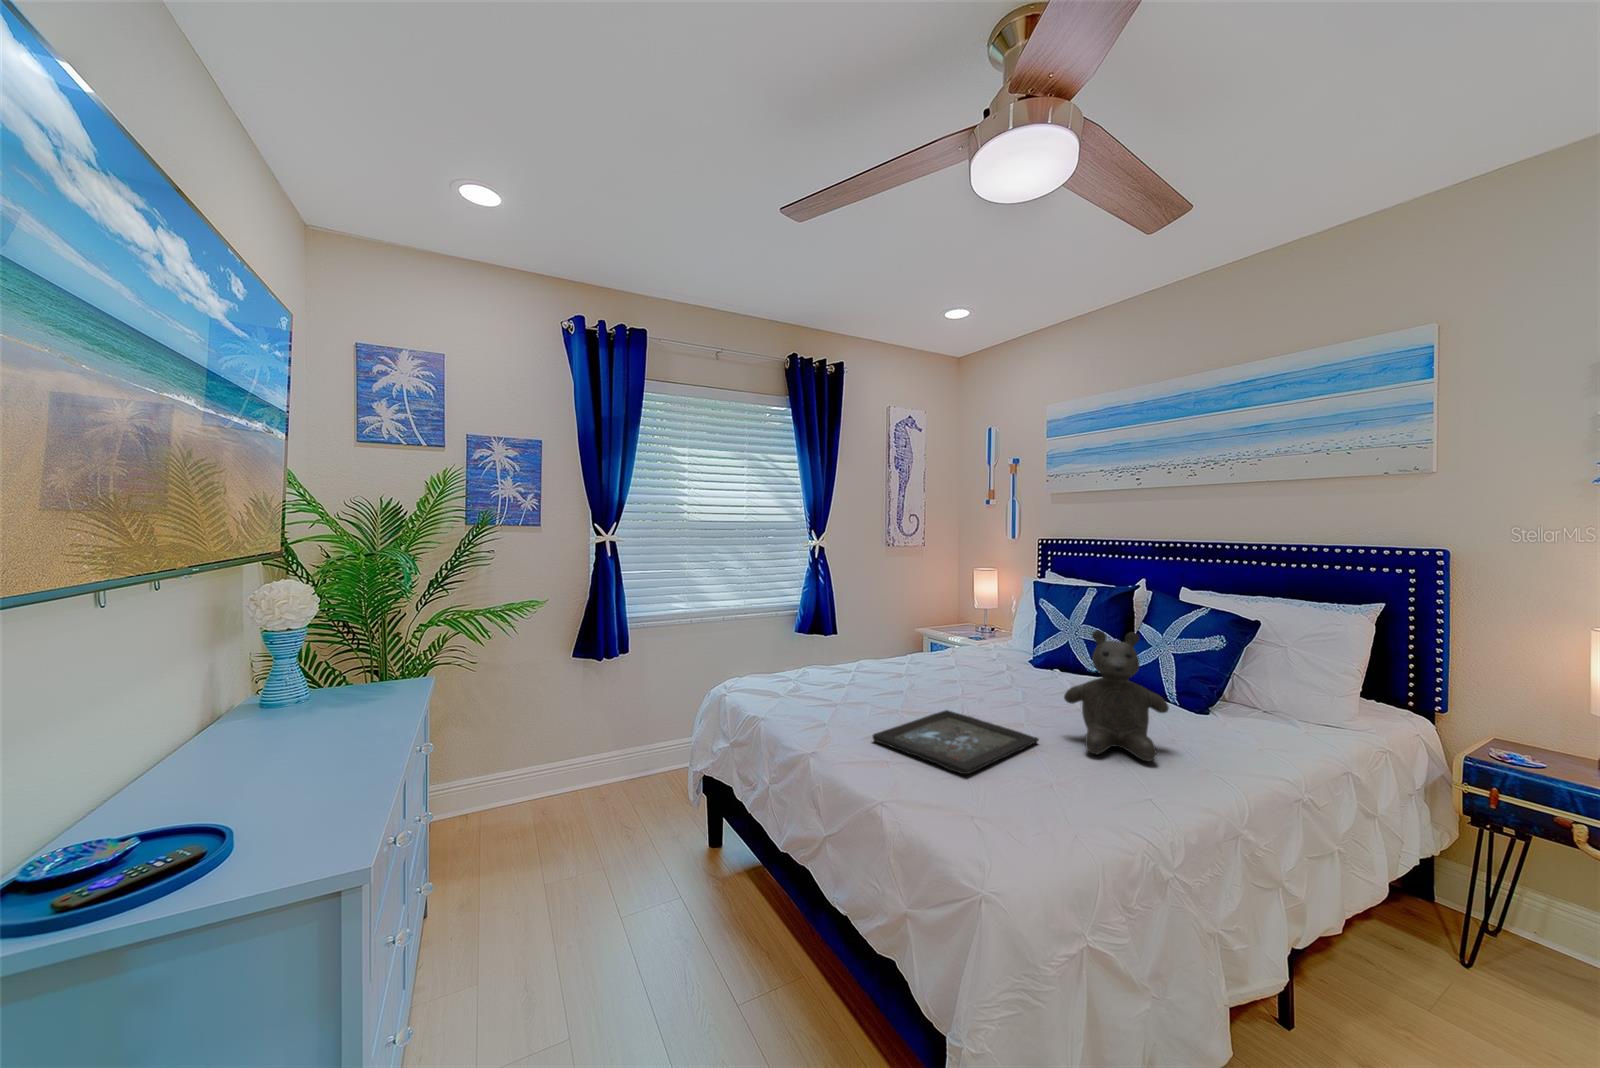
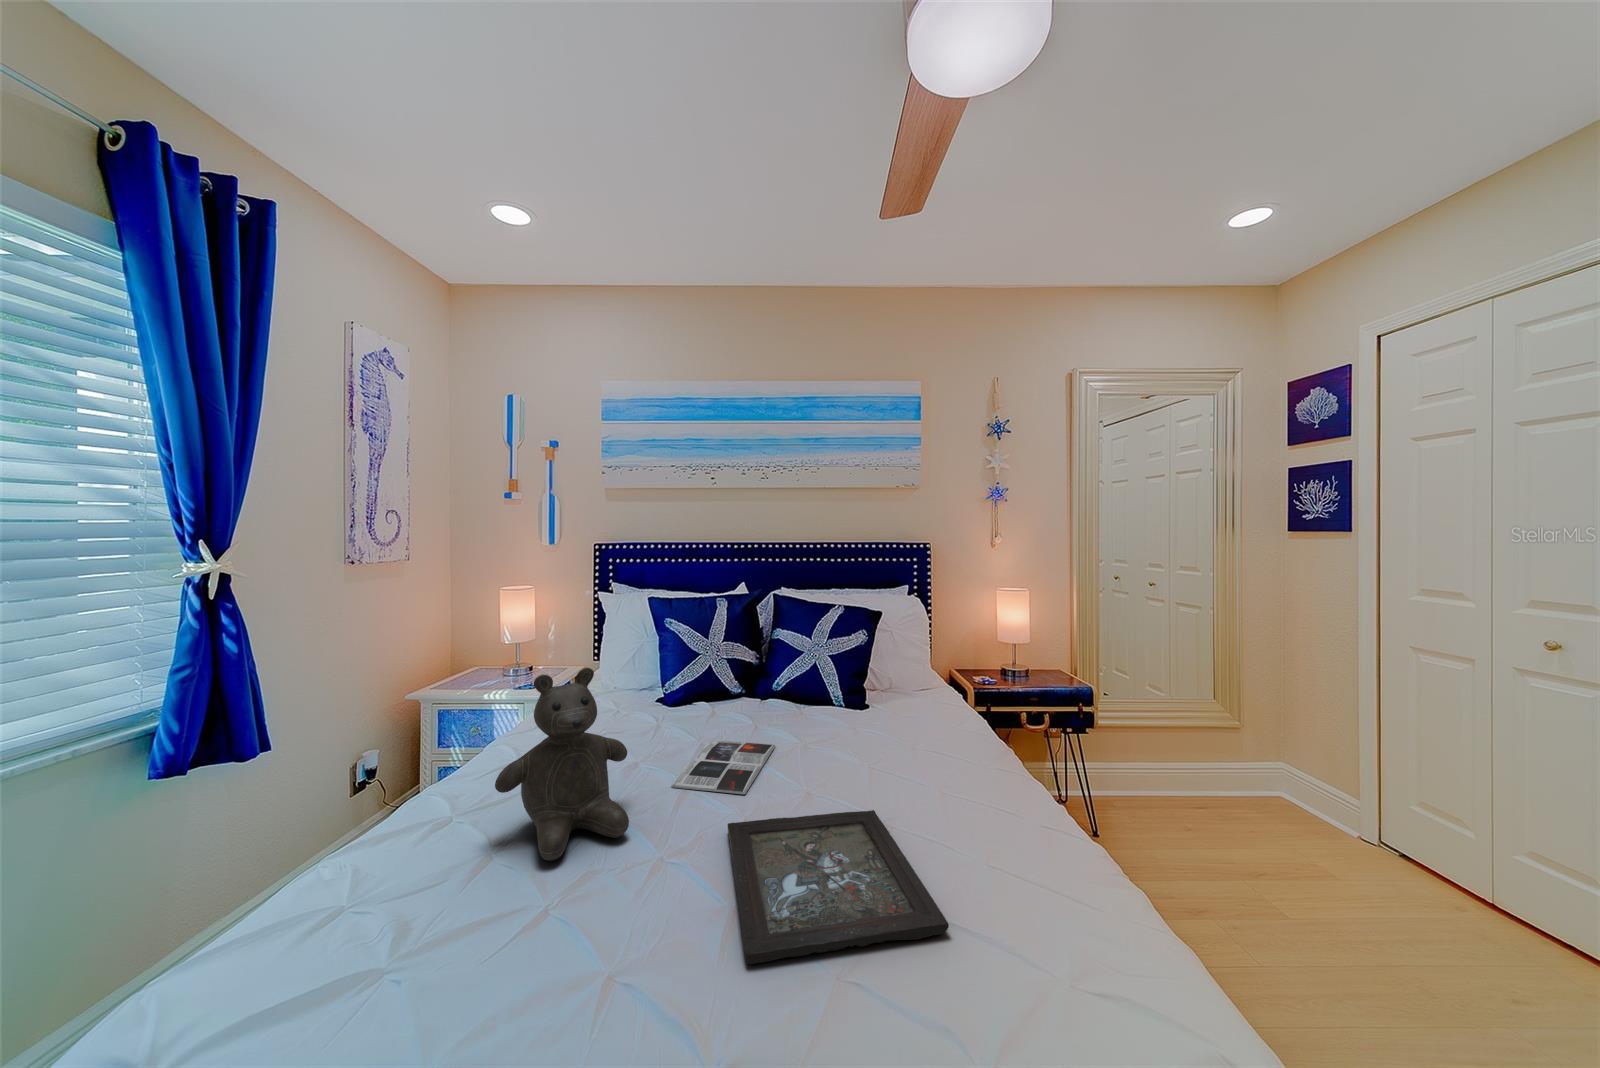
teddy bear: present [1064,630,1169,761] -> present [495,668,629,861]
magazine: none [956,686,1057,710] -> present [672,740,775,794]

